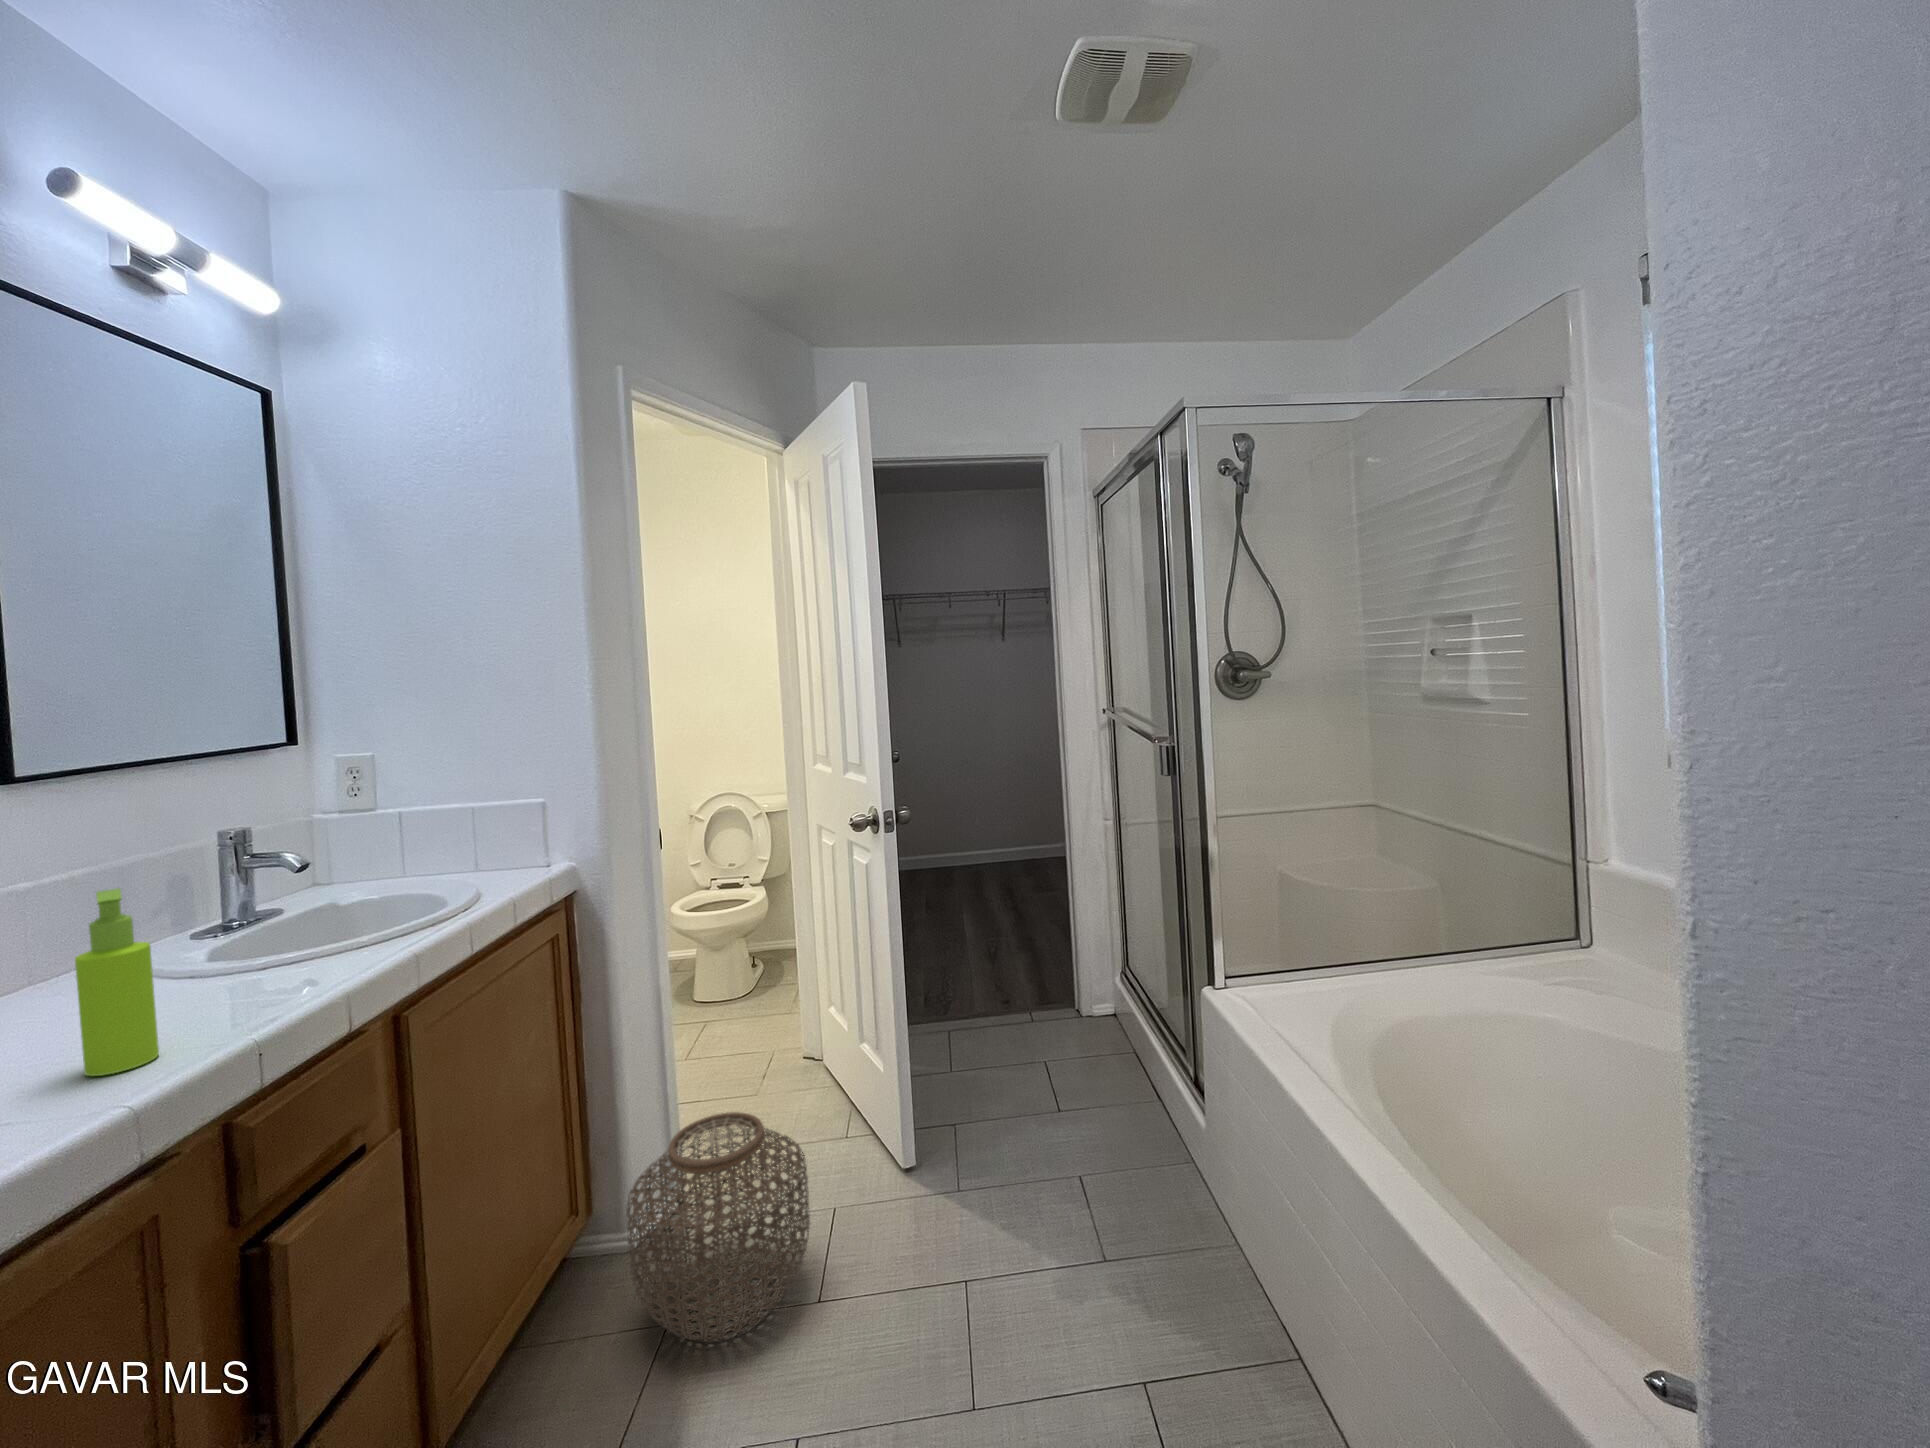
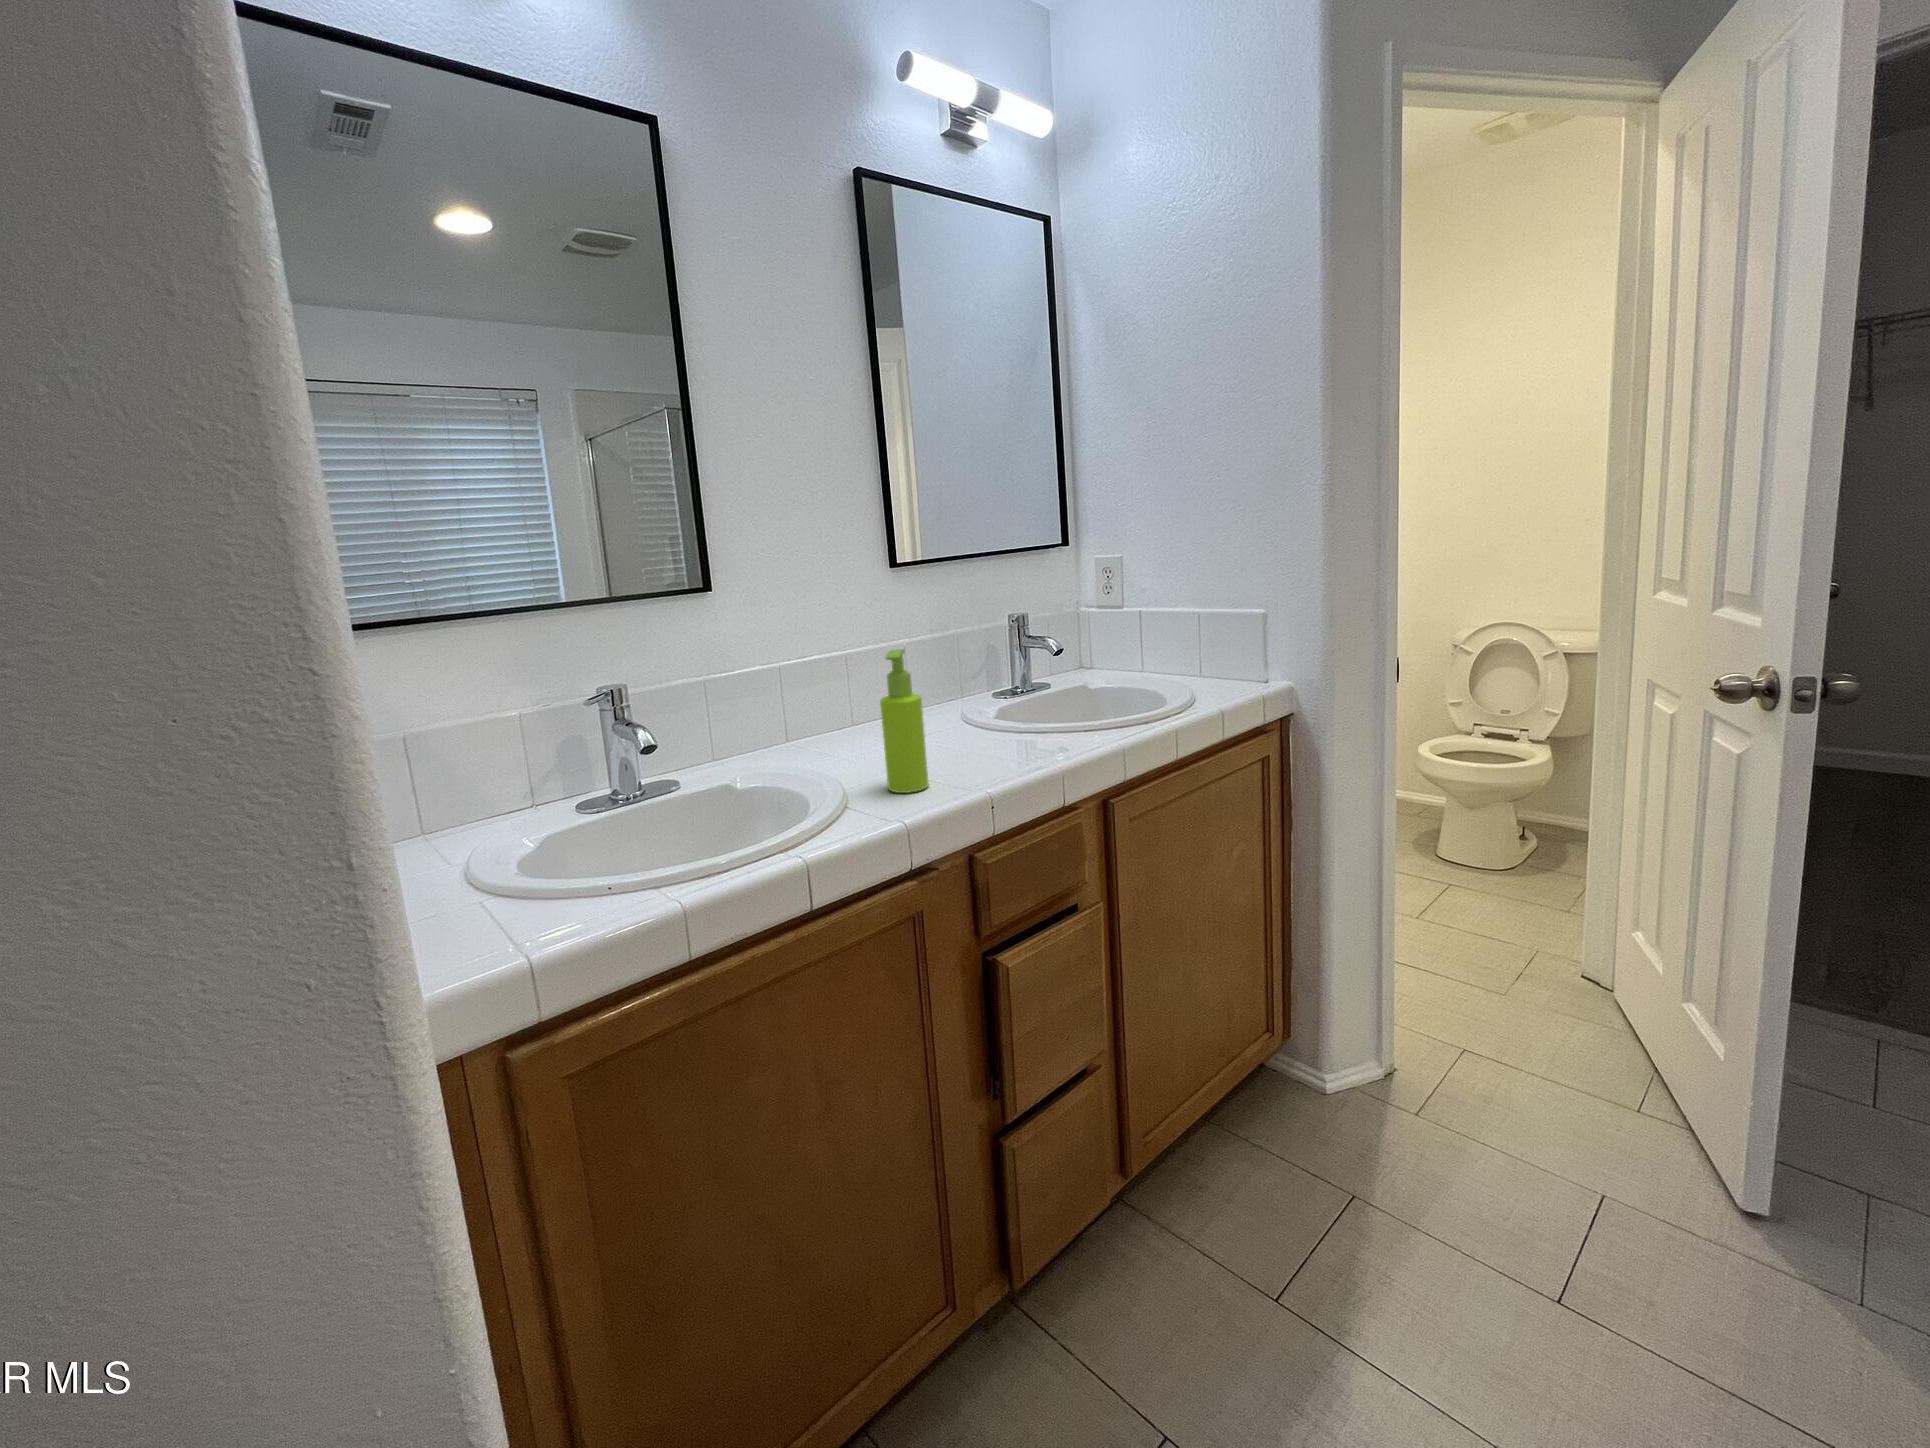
woven basket: present [626,1112,810,1342] -> none [1316,1006,1563,1272]

